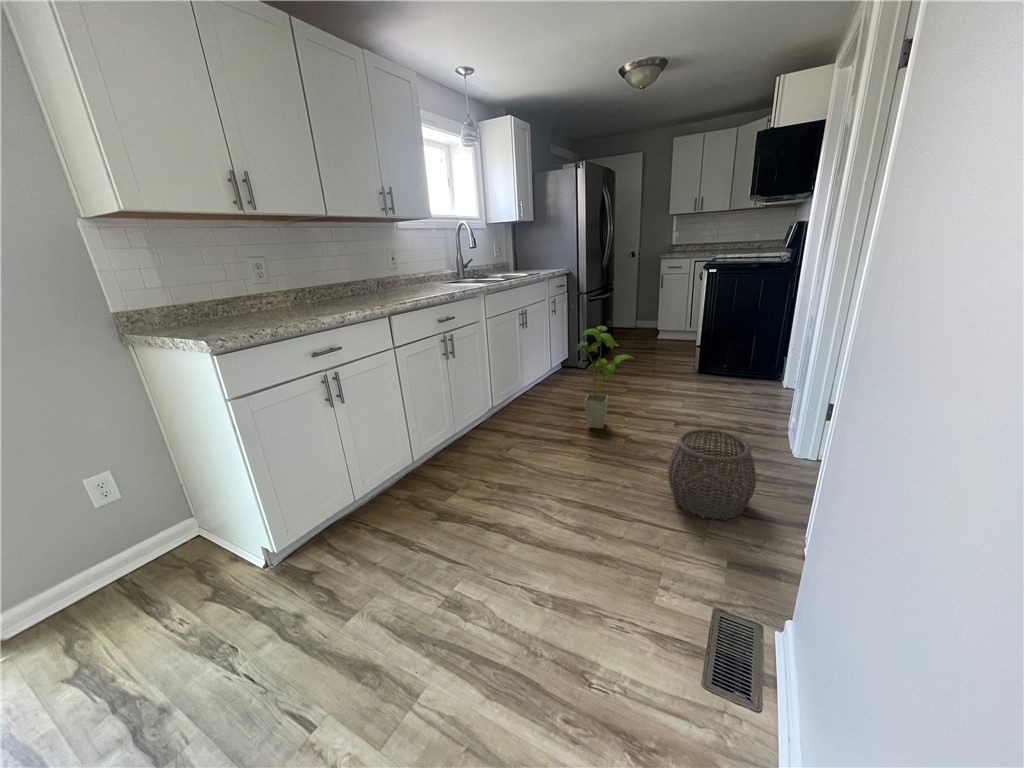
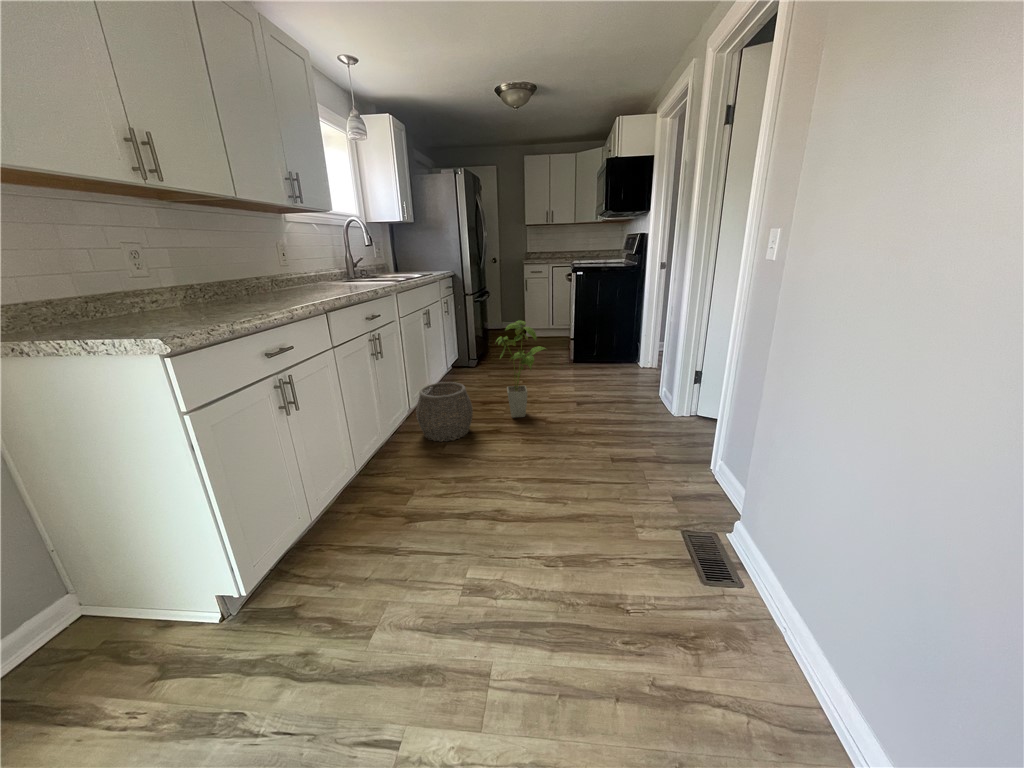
woven basket: present [668,429,757,520] -> present [416,382,473,442]

